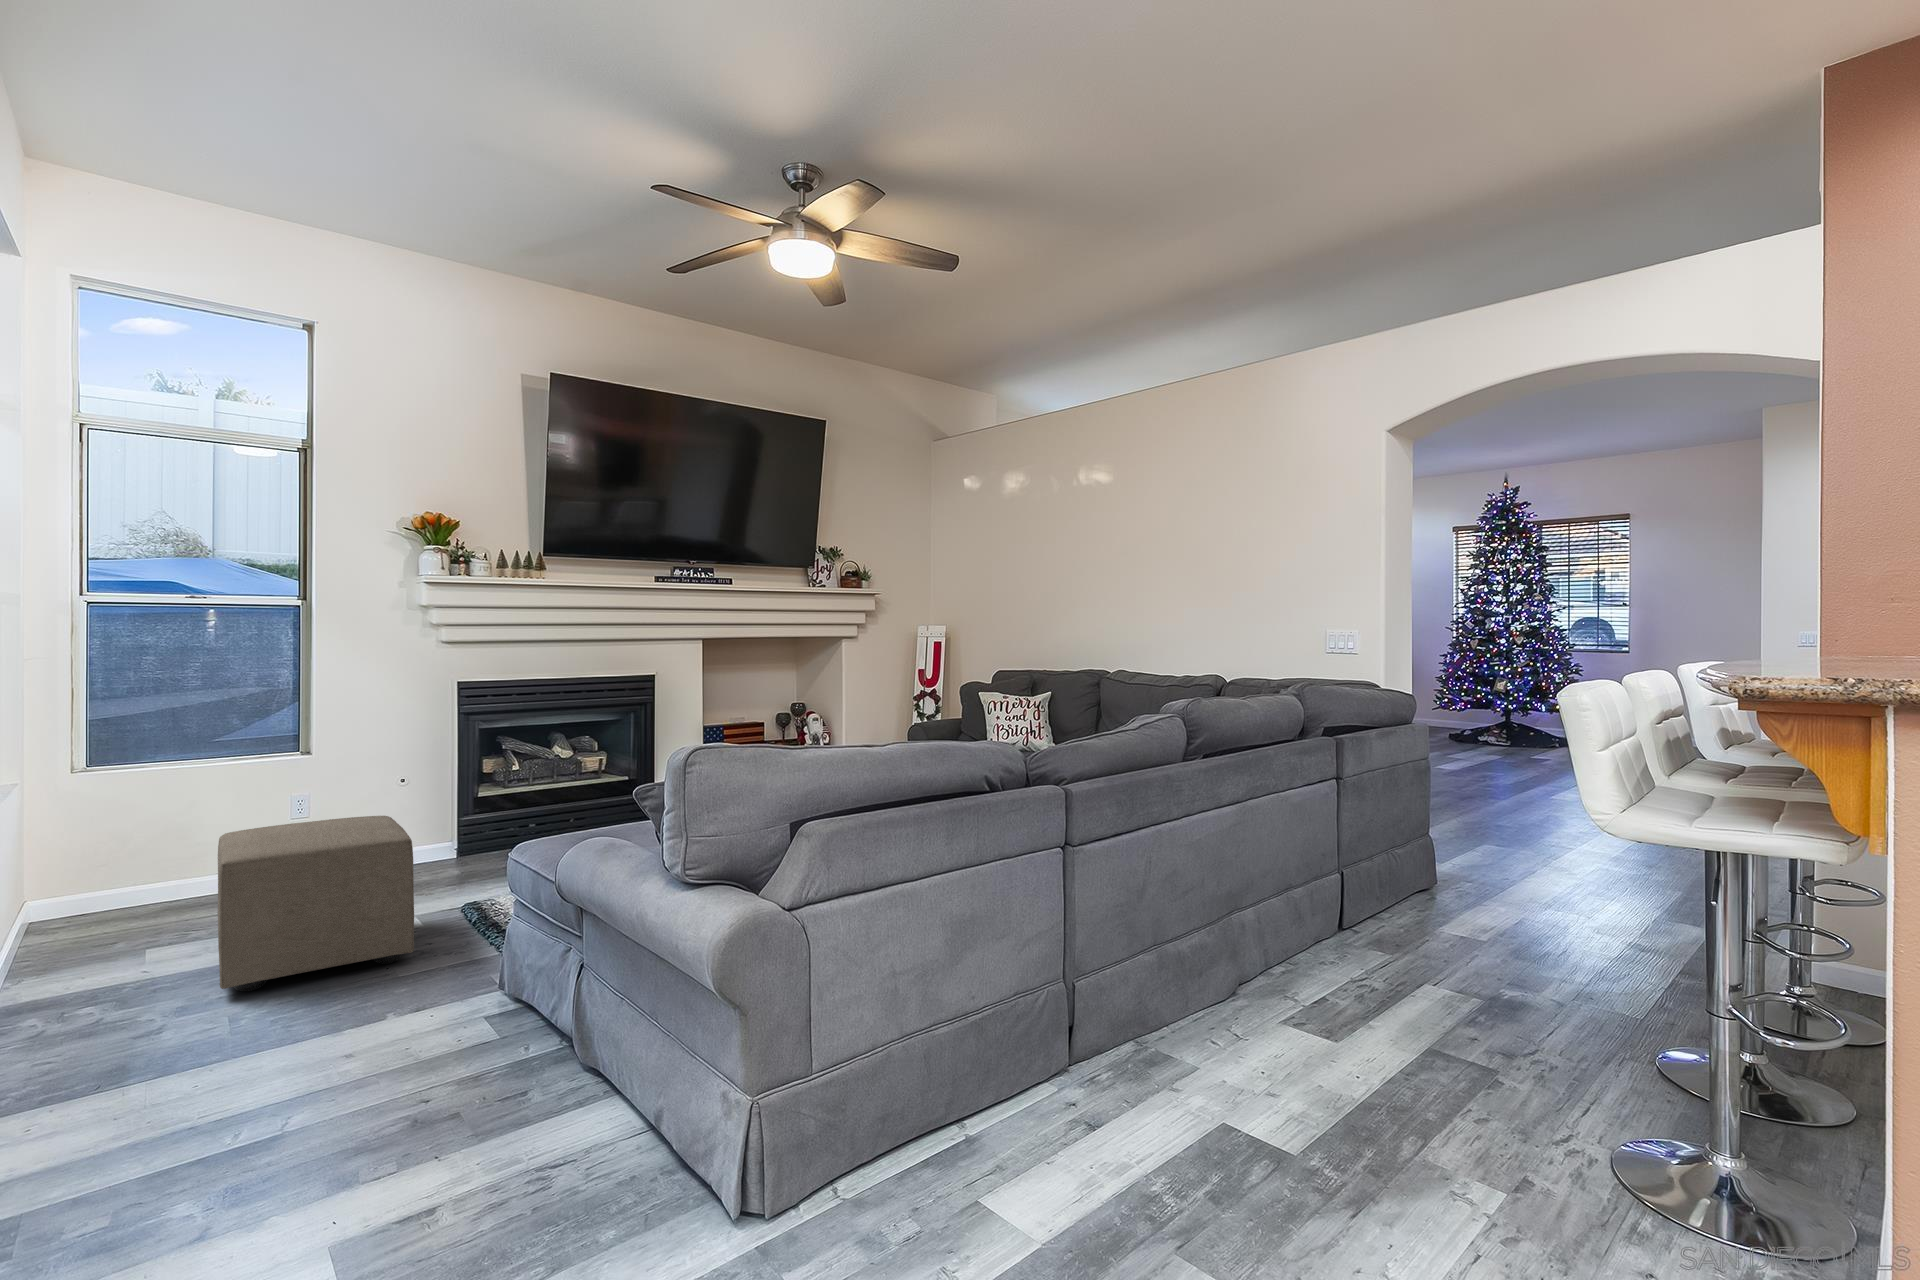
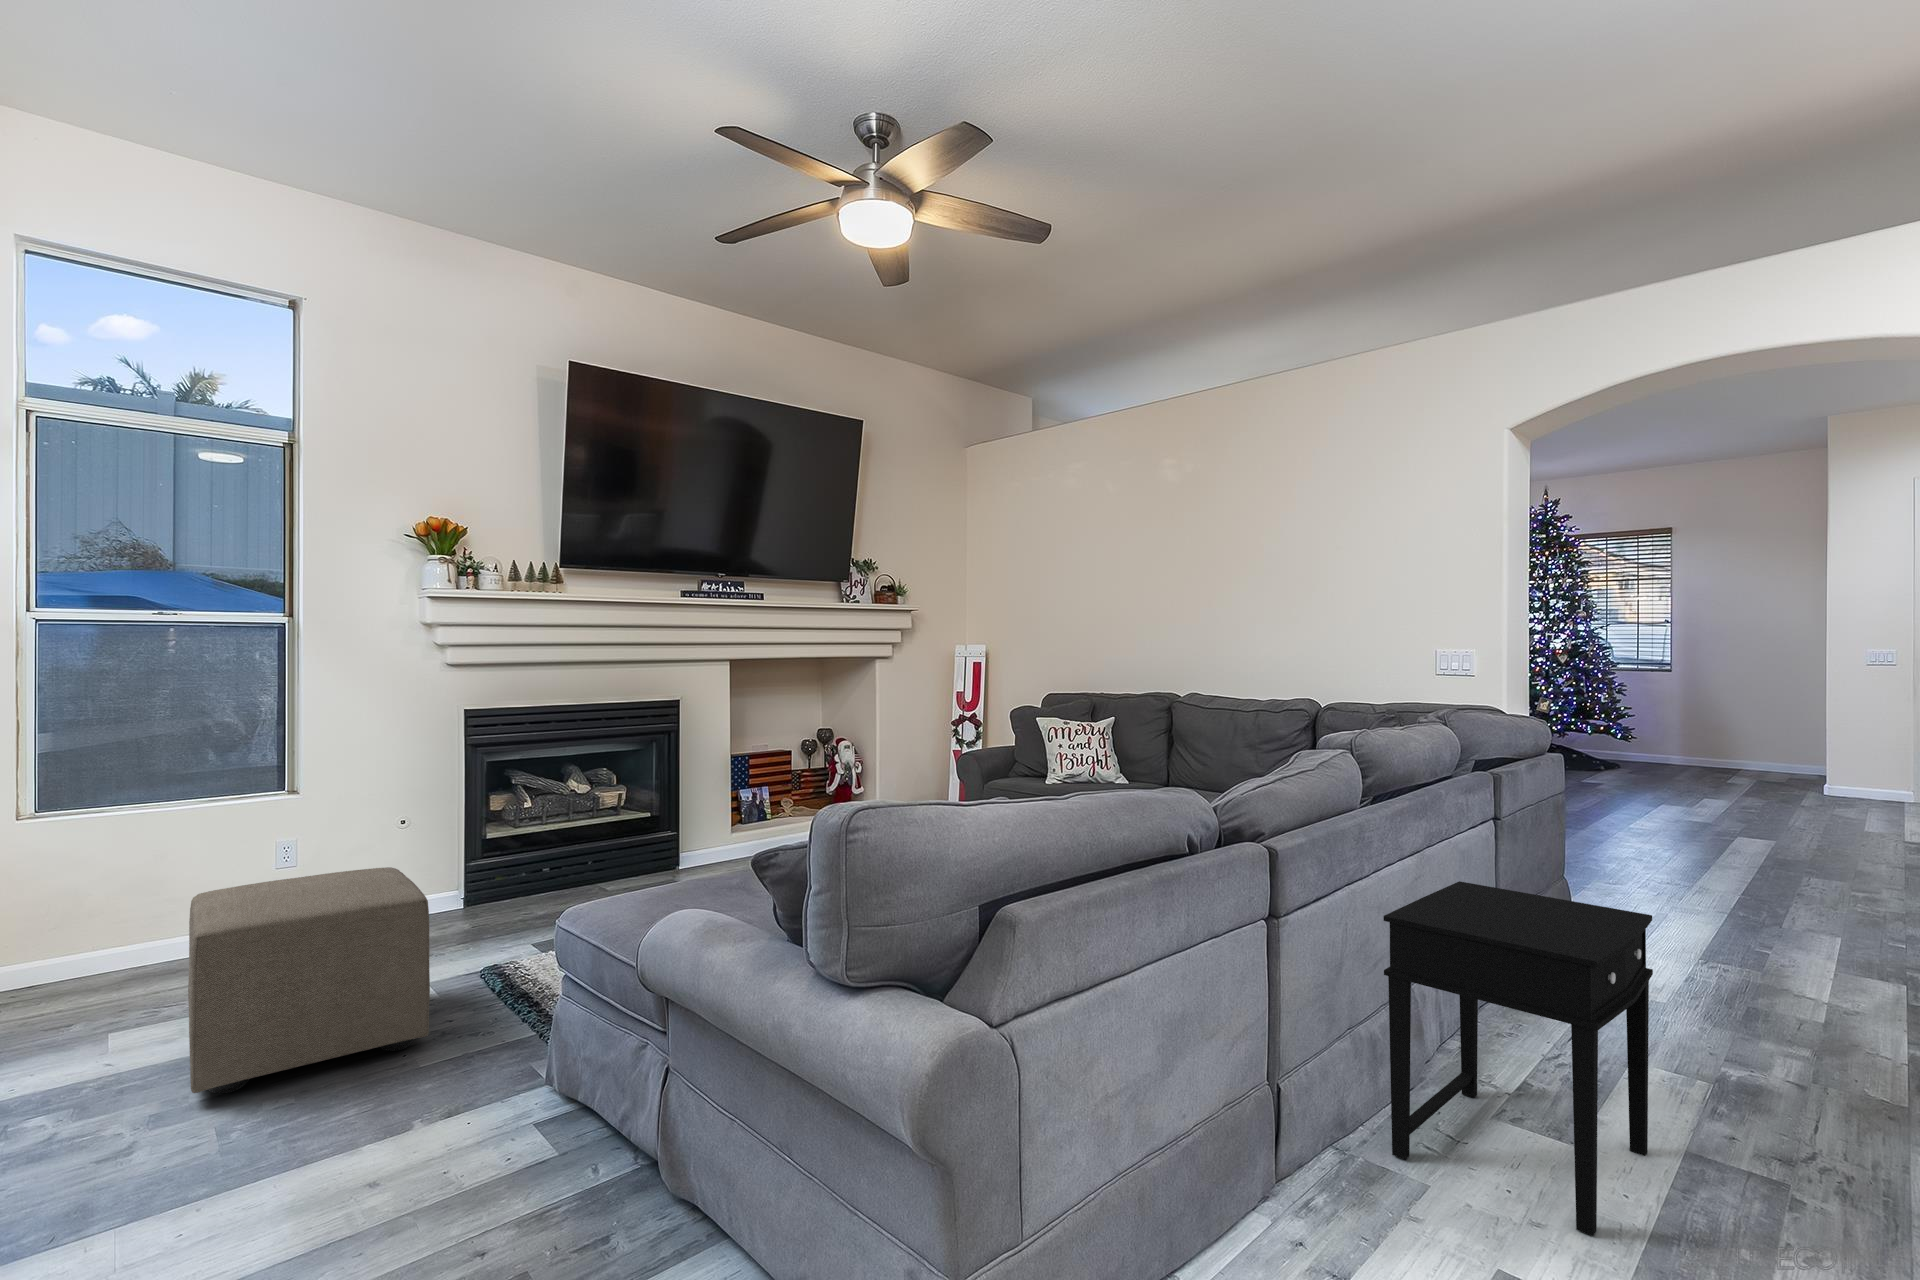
side table: none [1166,831,1387,1101] -> present [1384,881,1653,1236]

